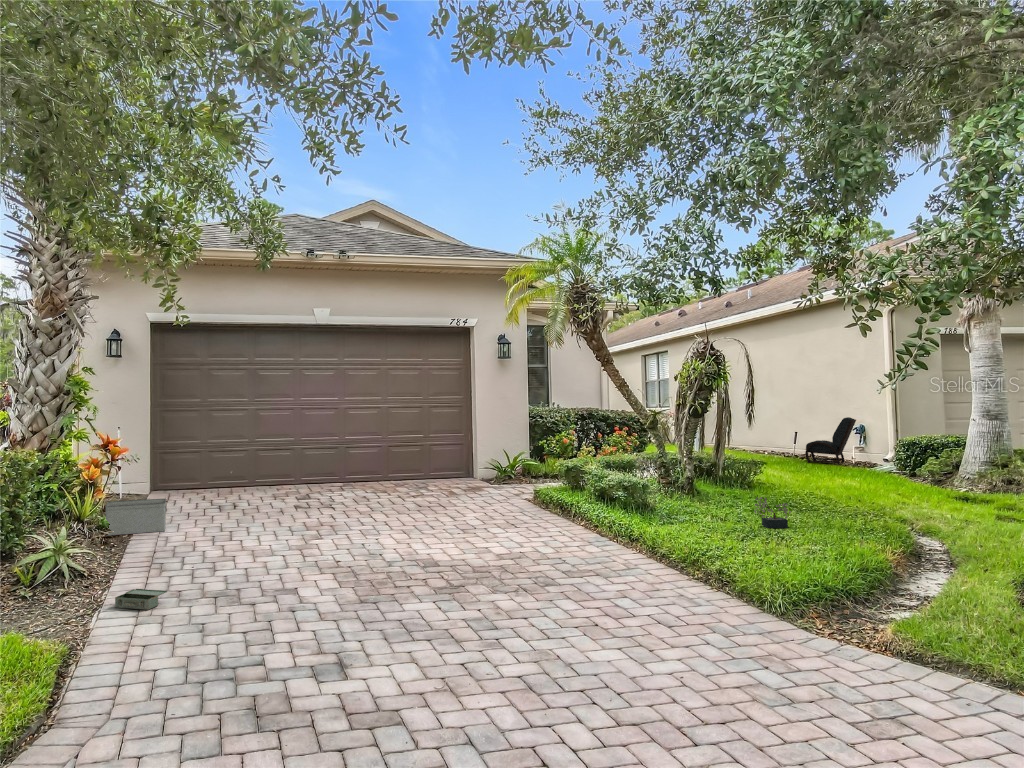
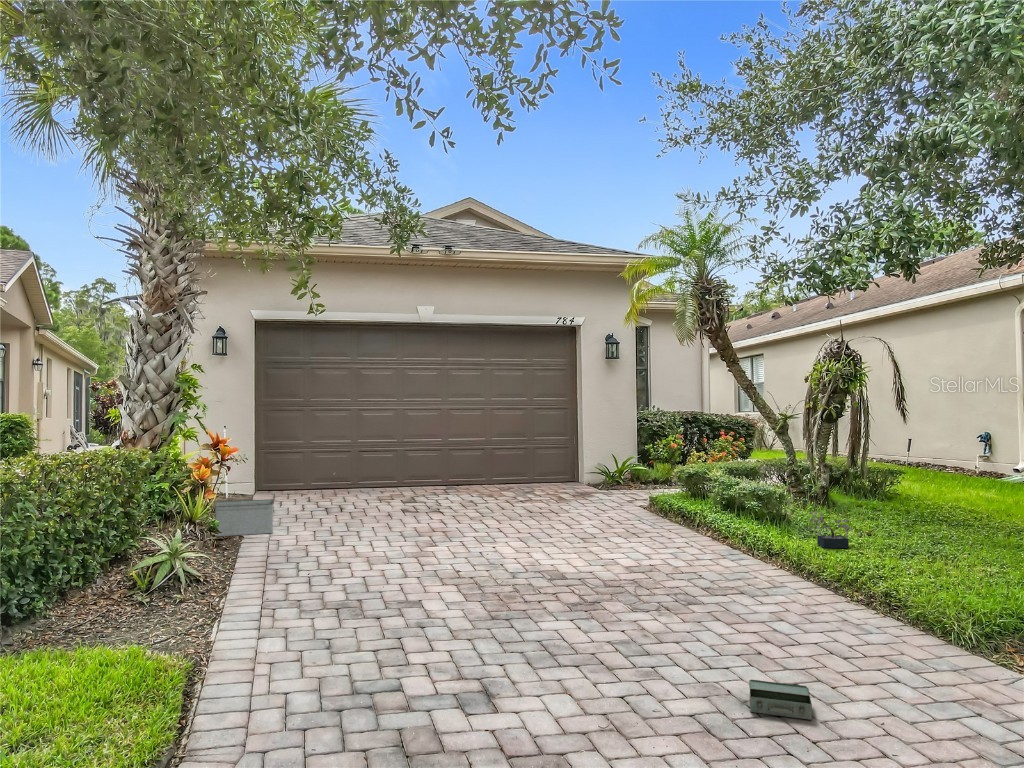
lounge chair: present [805,417,856,464] -> none [936,421,996,473]
decorative plant: present [754,497,791,528] -> present [808,511,853,548]
toolbox: present [115,589,167,610] -> present [749,680,812,720]

